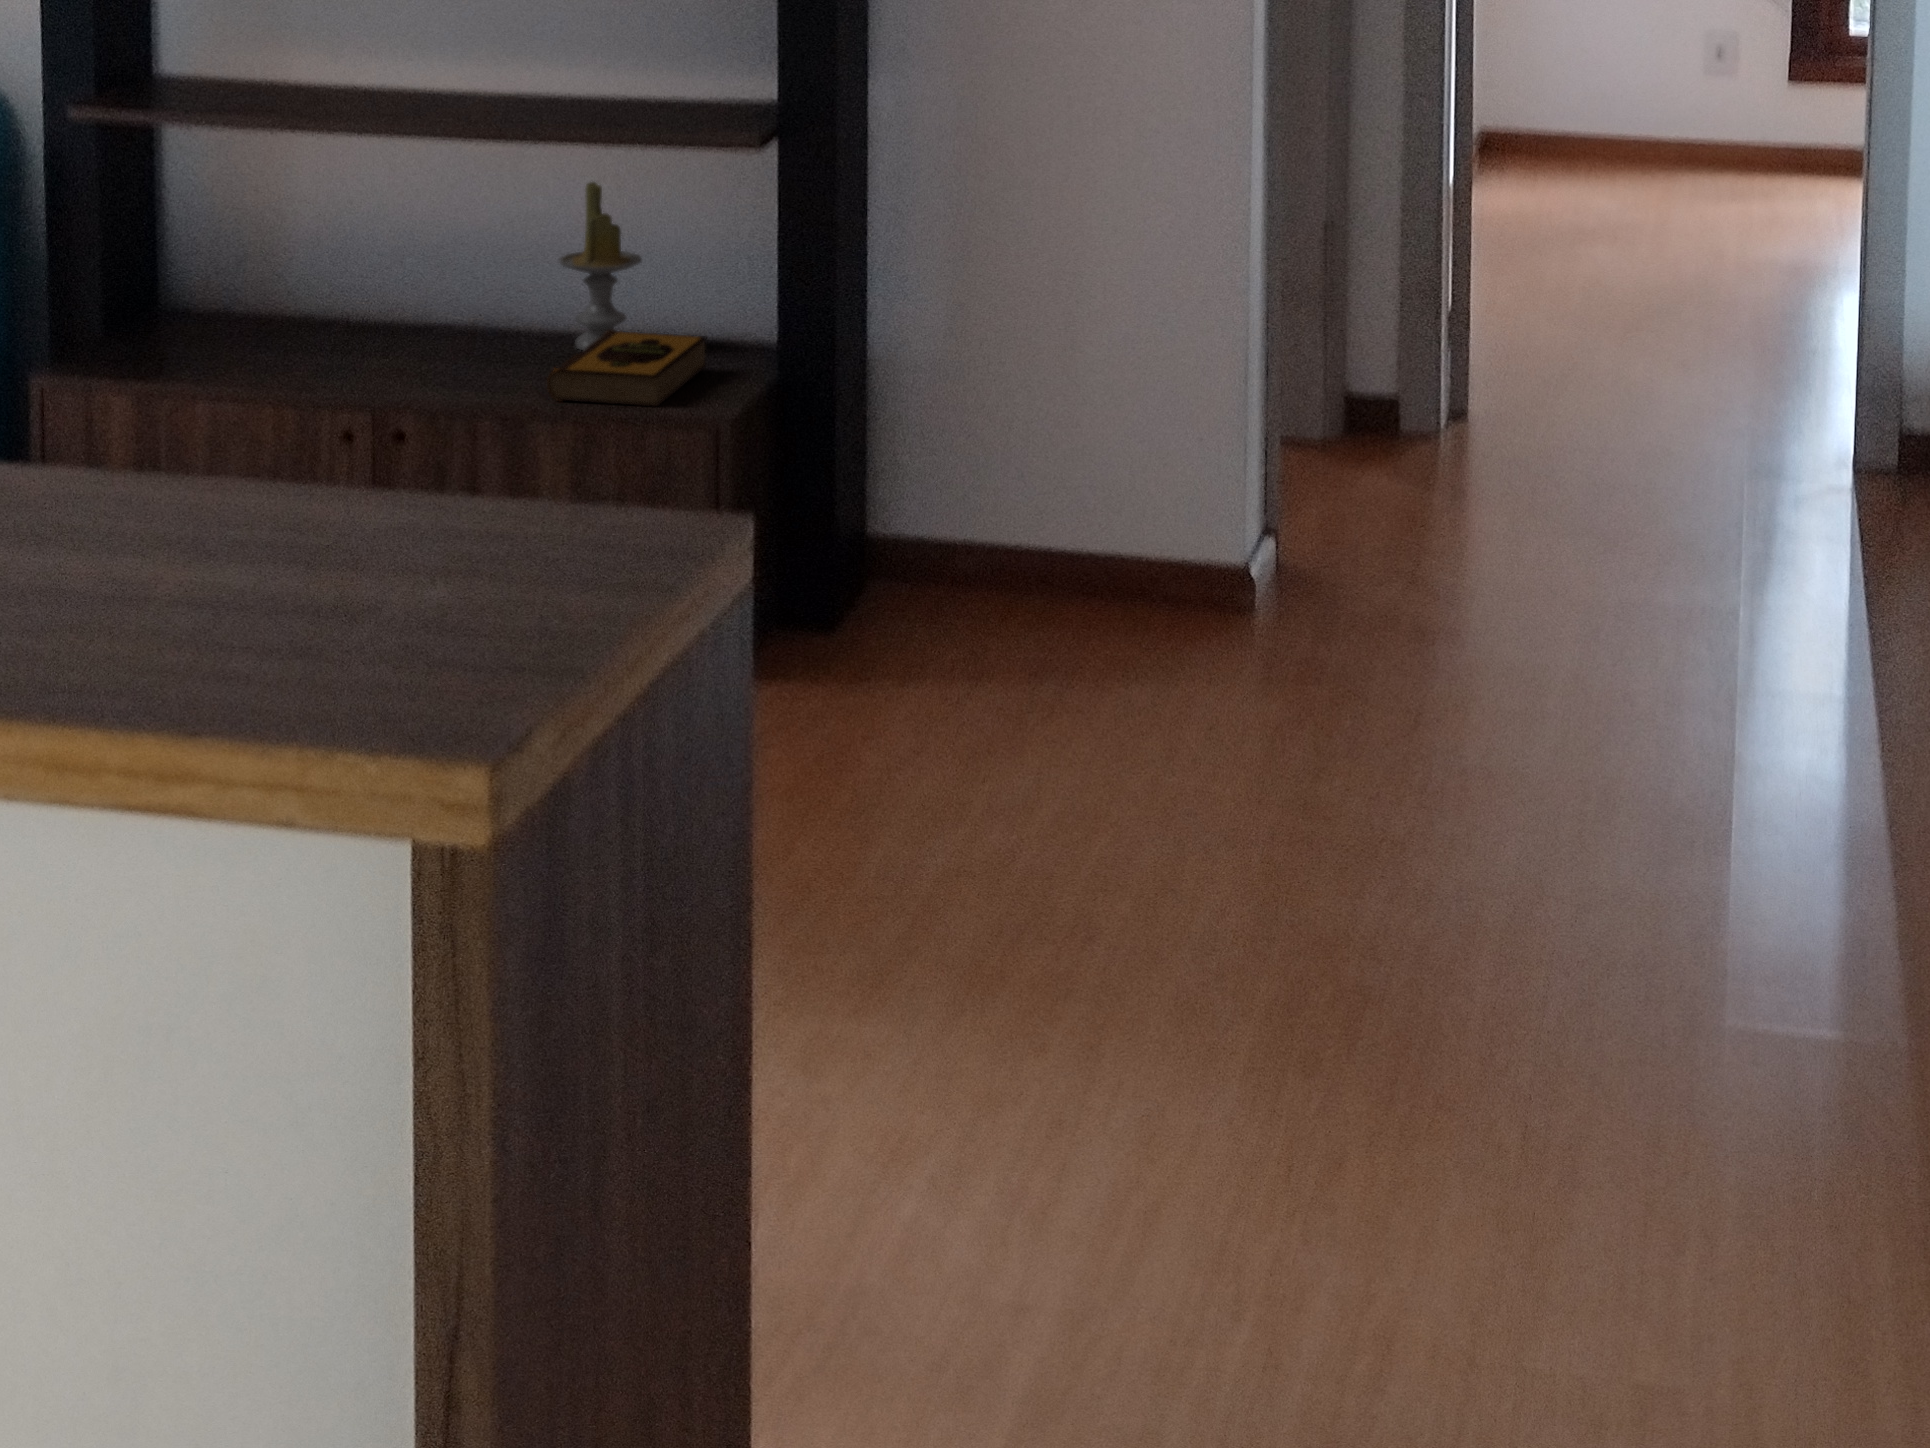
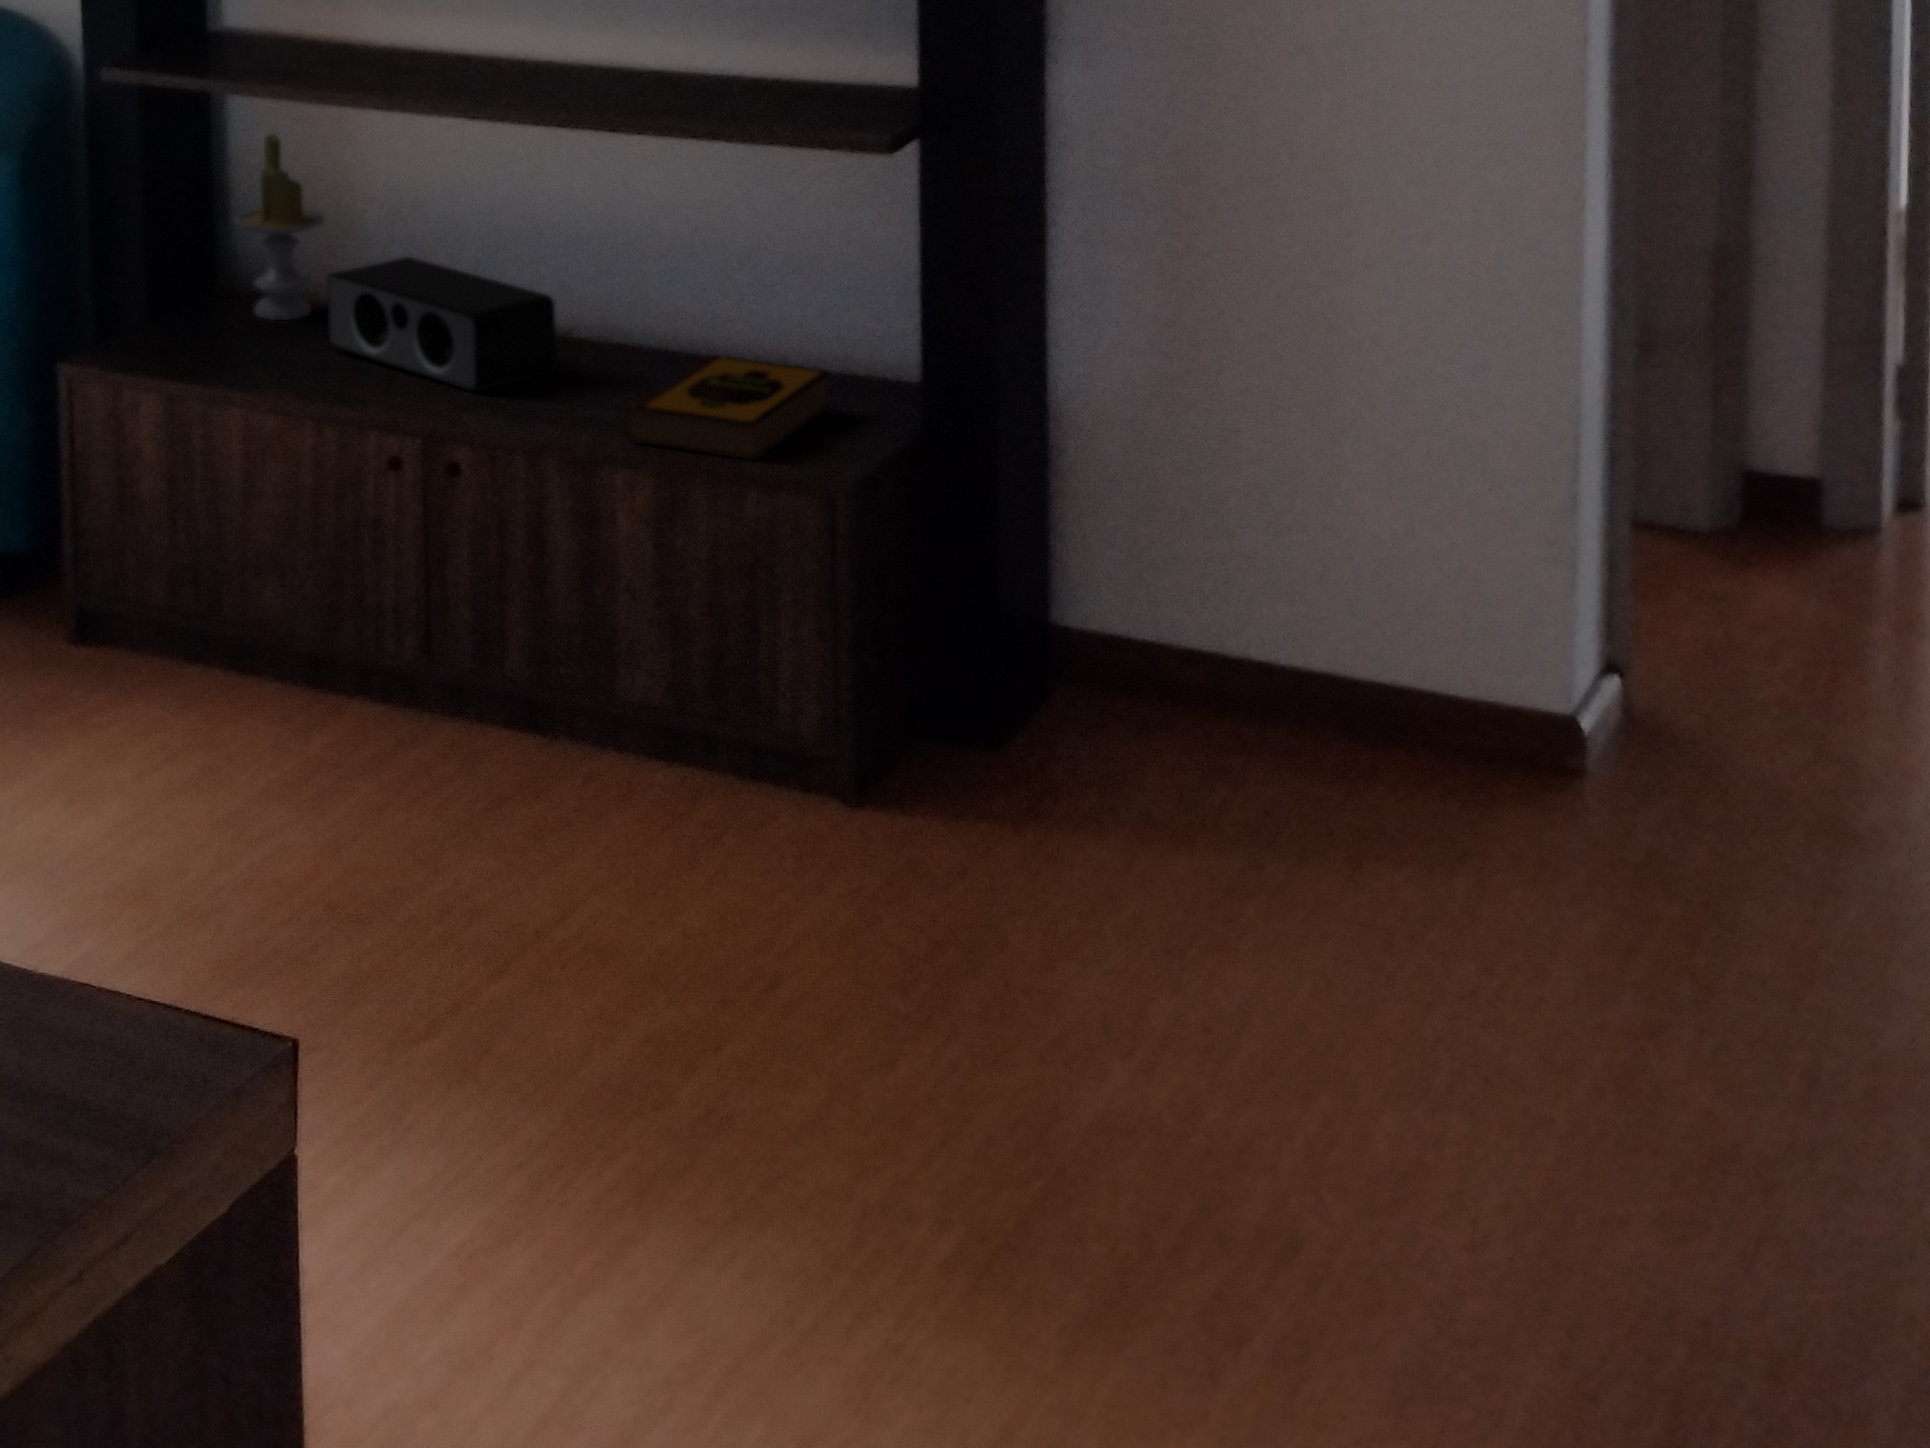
candle: present [559,182,642,350] -> present [235,134,324,320]
speaker: none [274,267,478,374] -> present [327,256,556,391]

